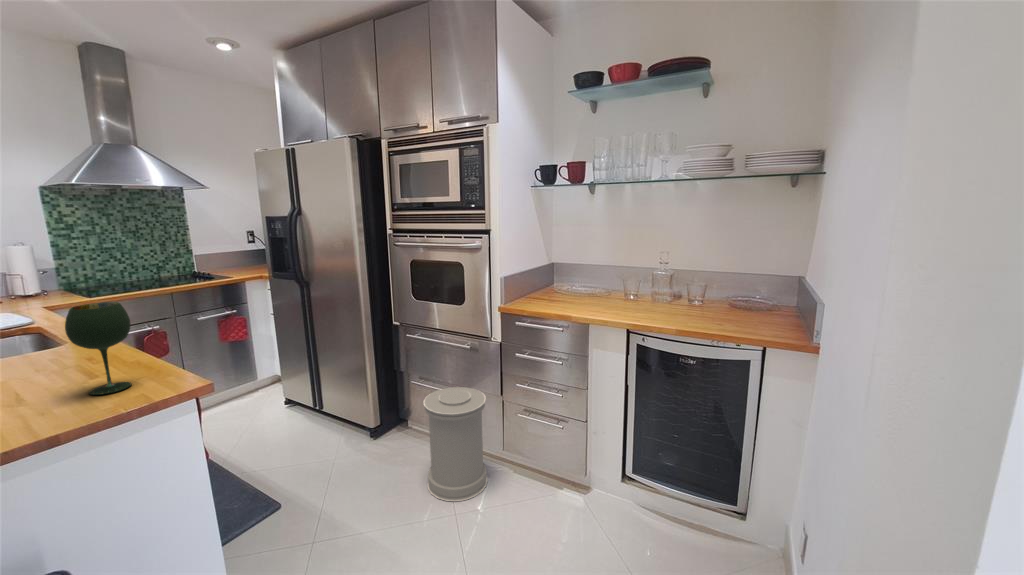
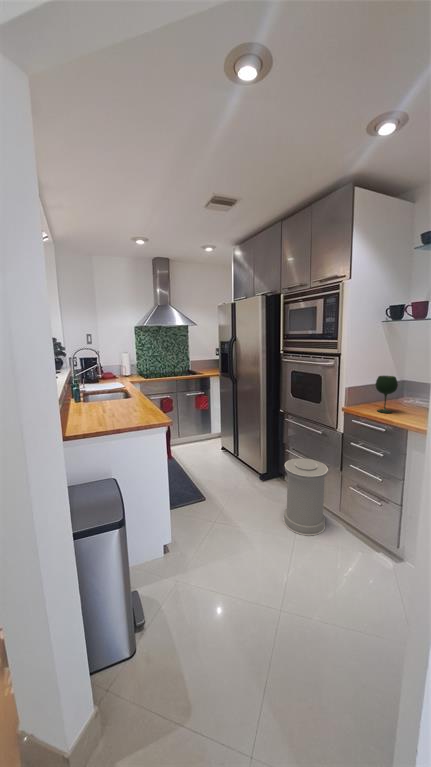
wine glass: present [65,302,131,395] -> present [376,376,398,413]

